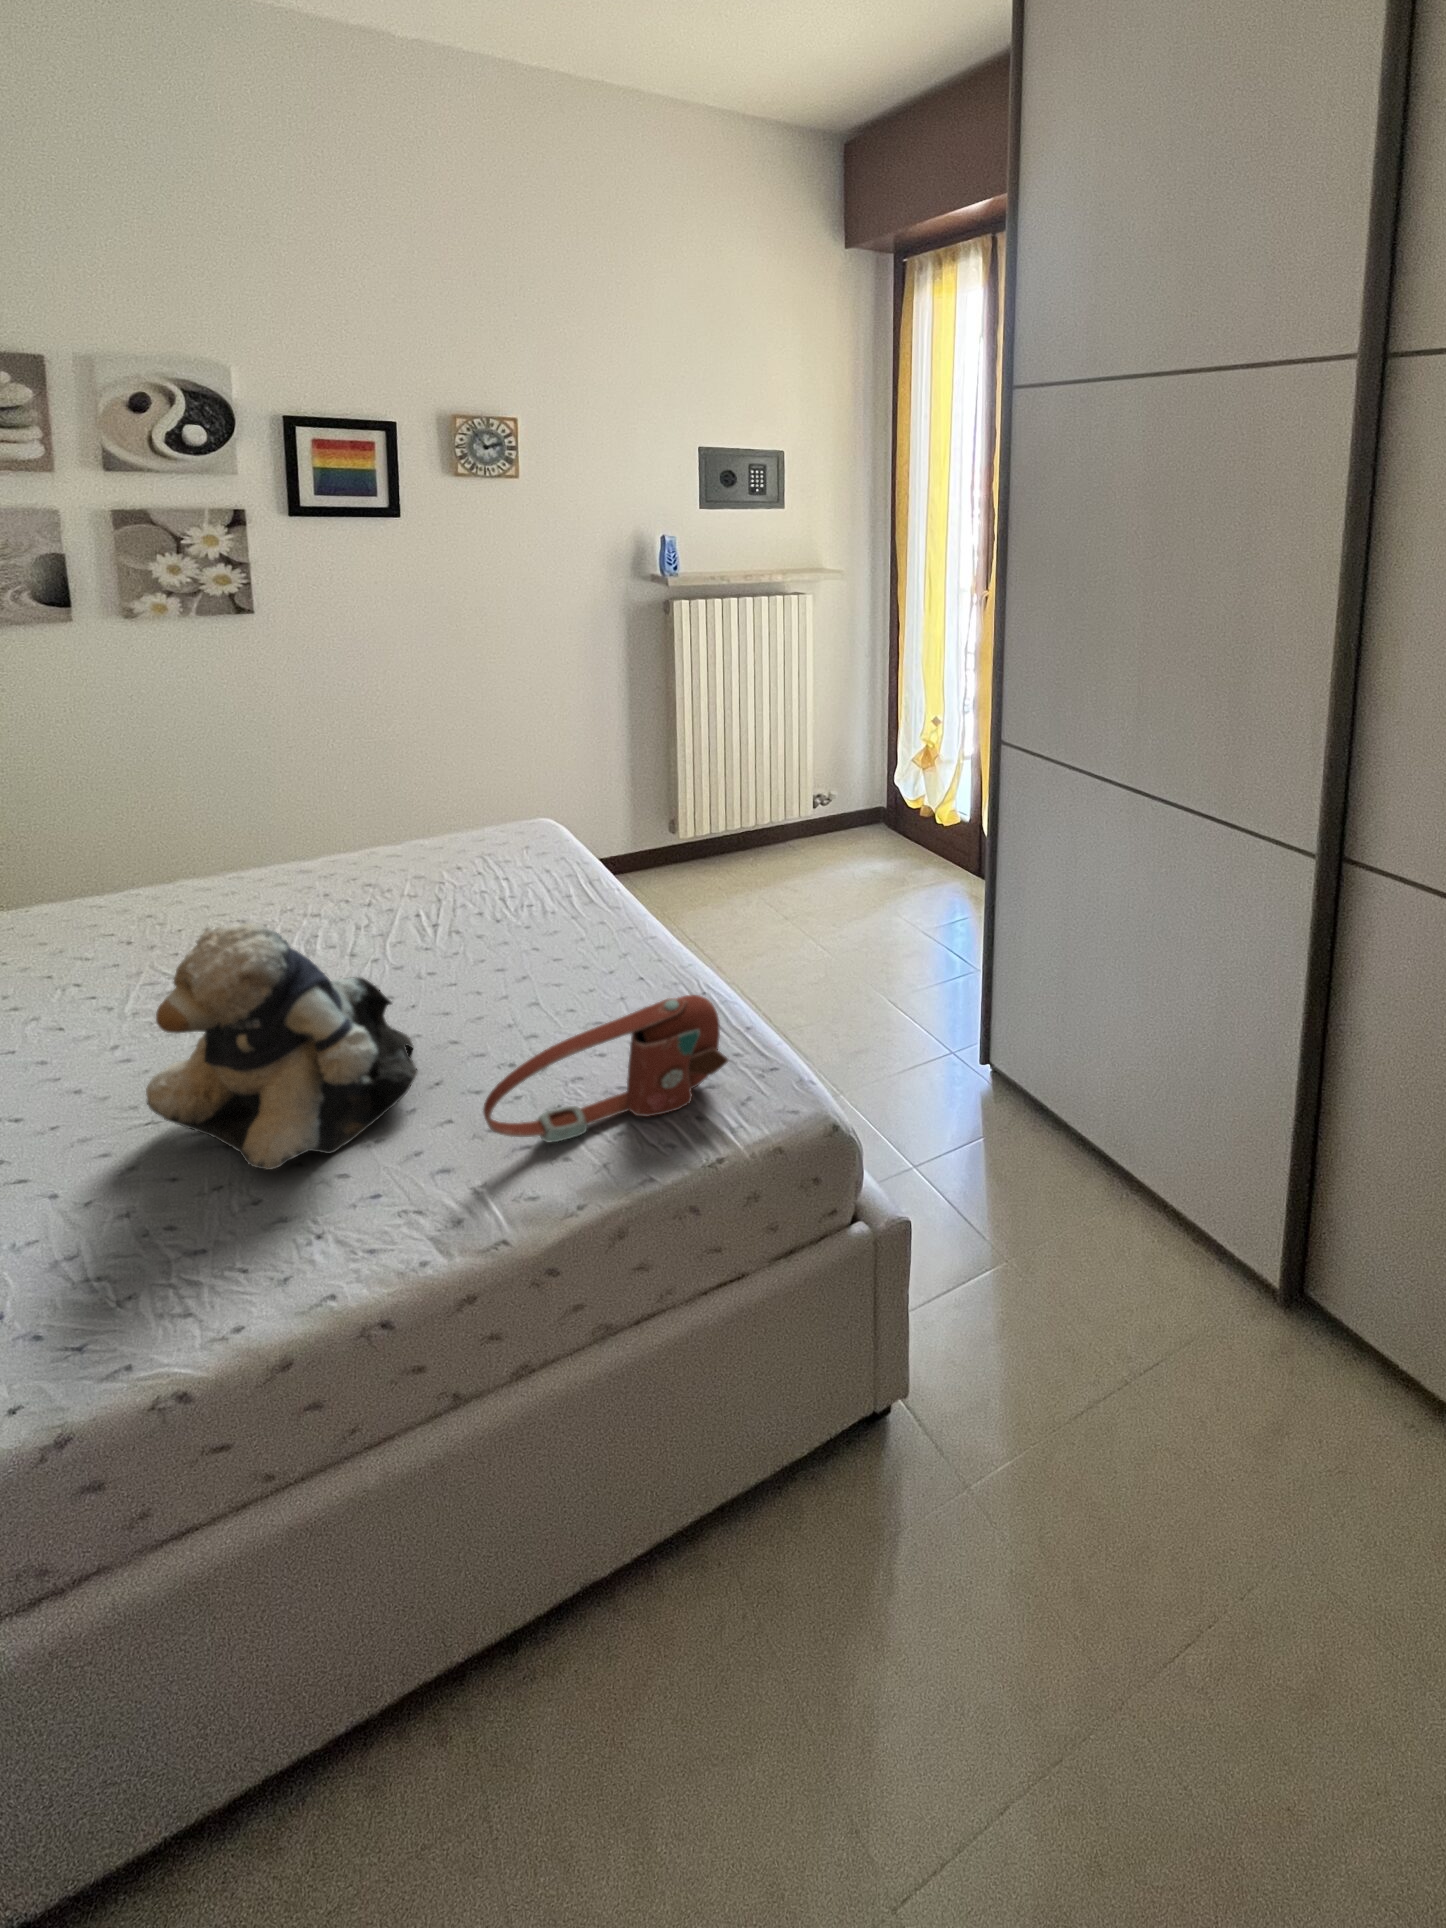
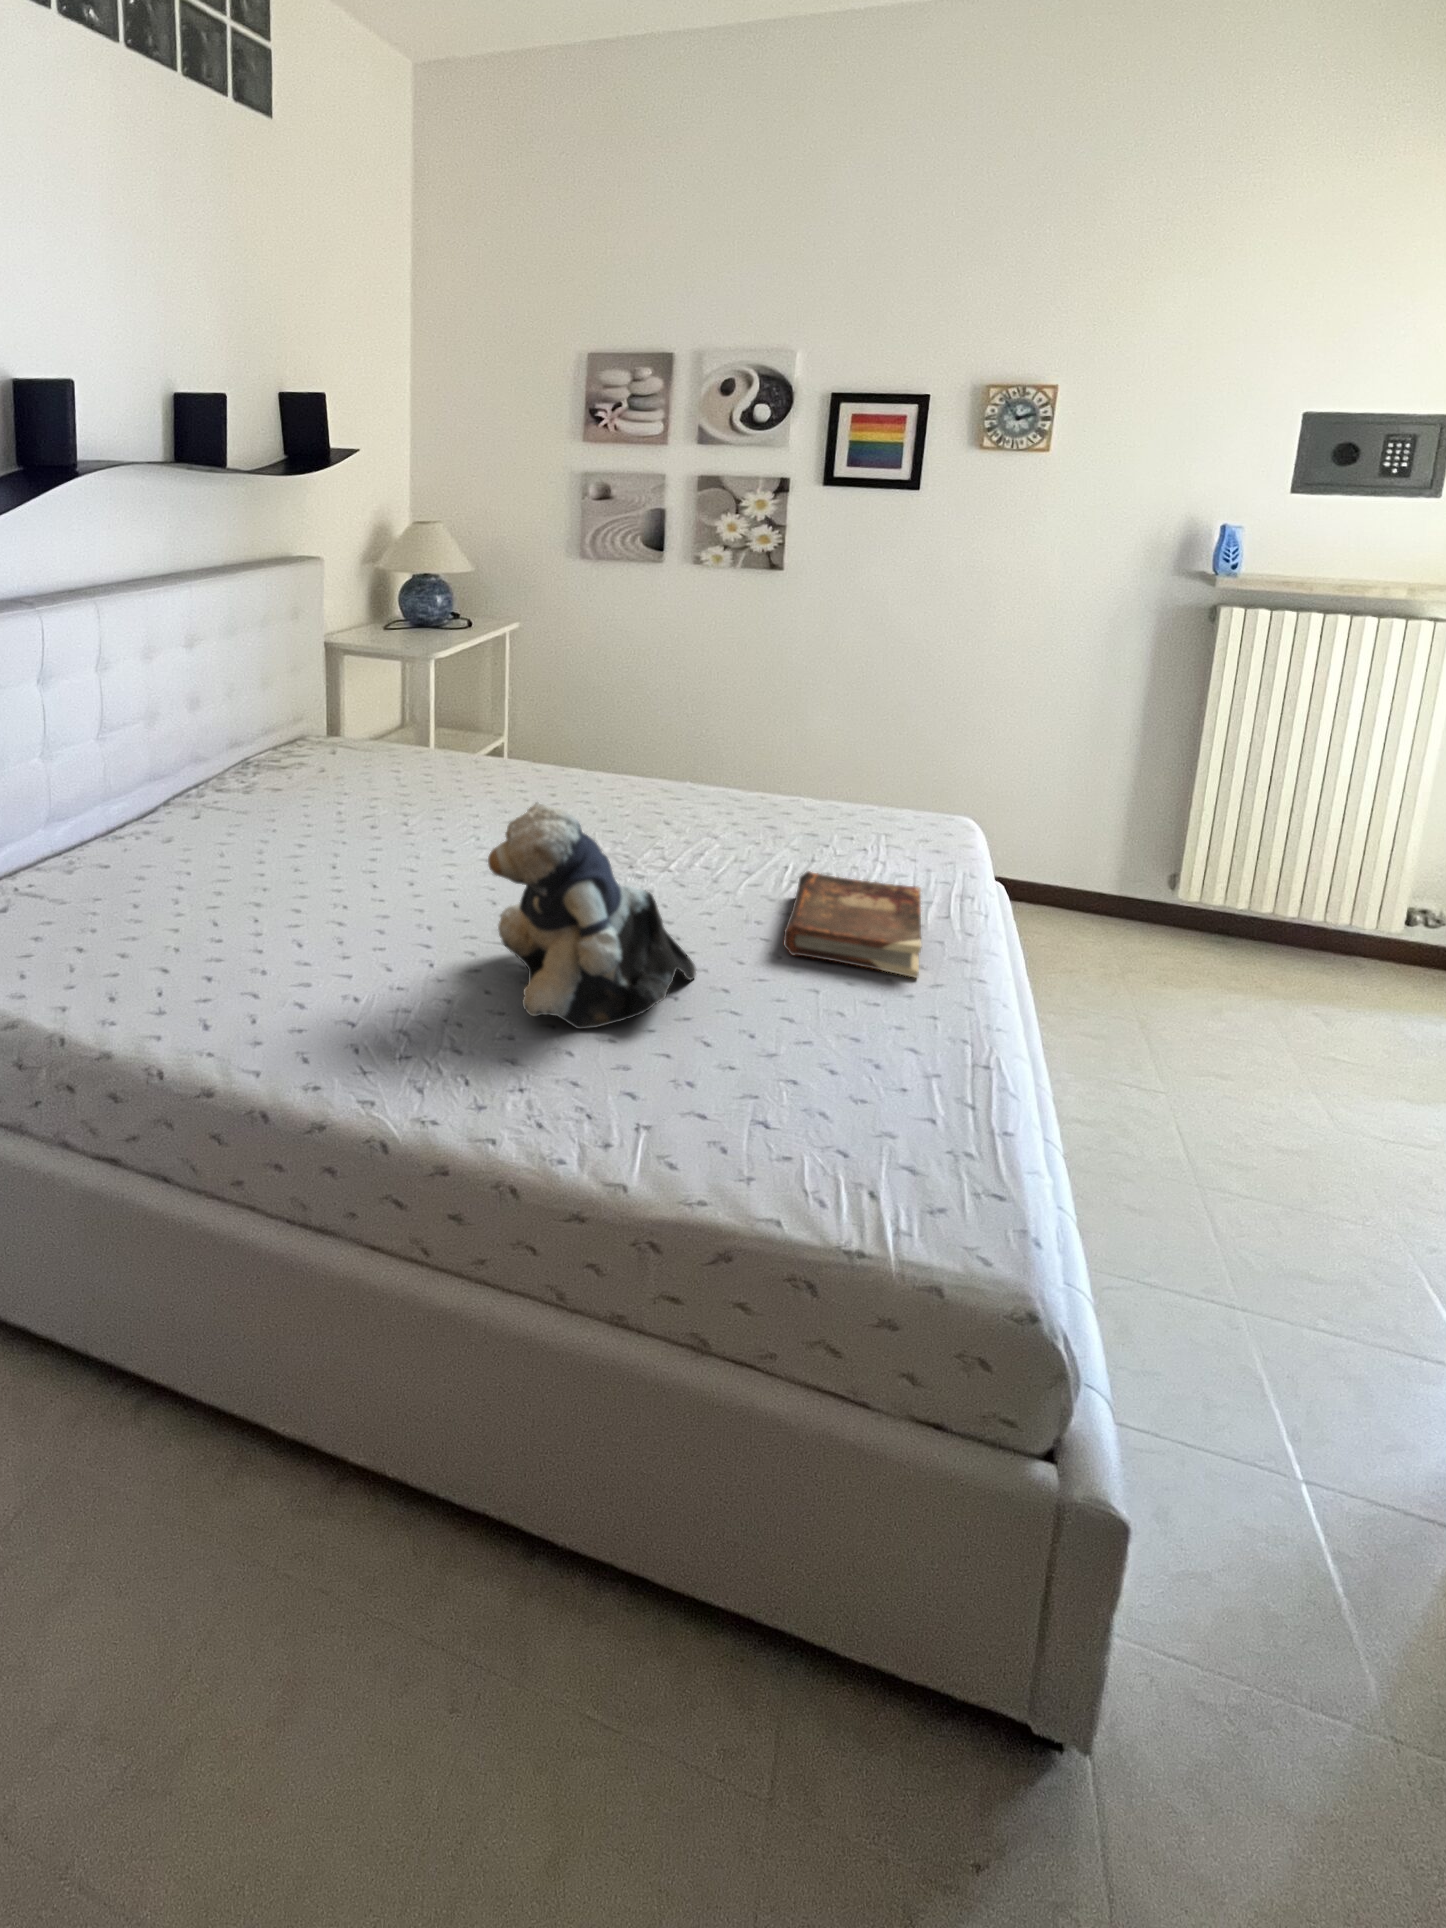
book: none [449,880,606,983] -> present [784,871,921,978]
handbag: present [483,995,728,1142] -> none [661,1027,931,1177]

